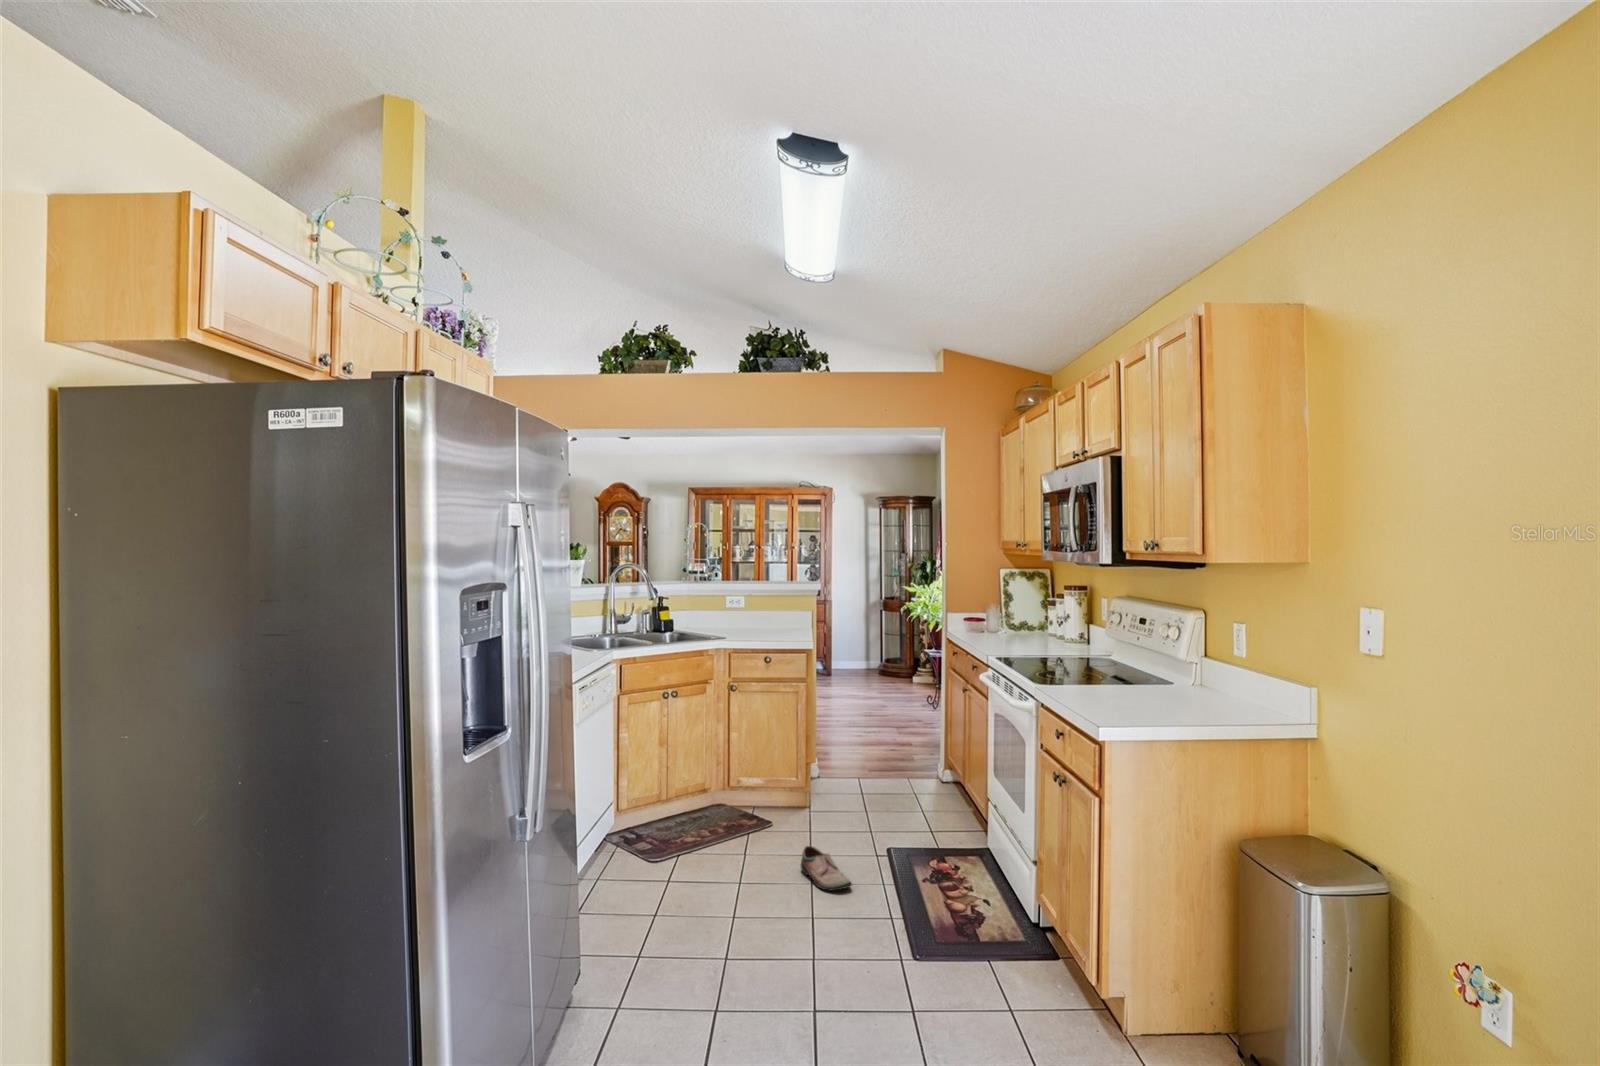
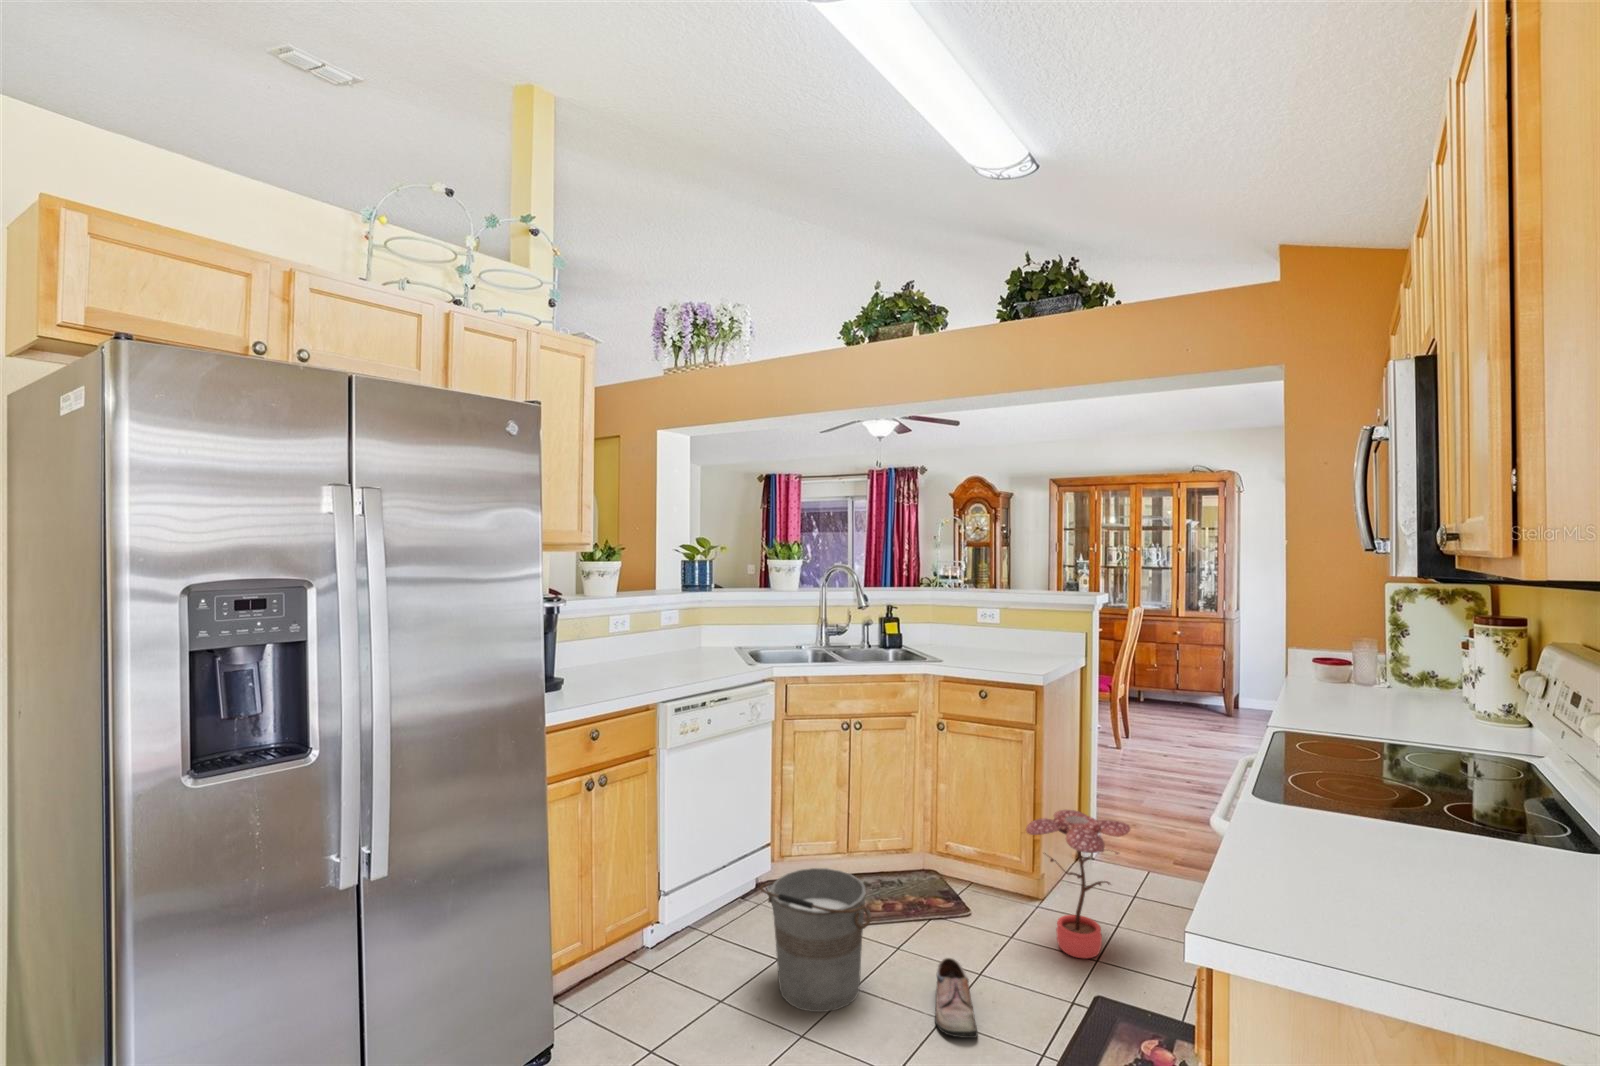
potted plant: none [830,733,892,832] -> present [1026,810,1130,959]
bucket: none [678,801,766,909] -> present [760,868,871,1012]

